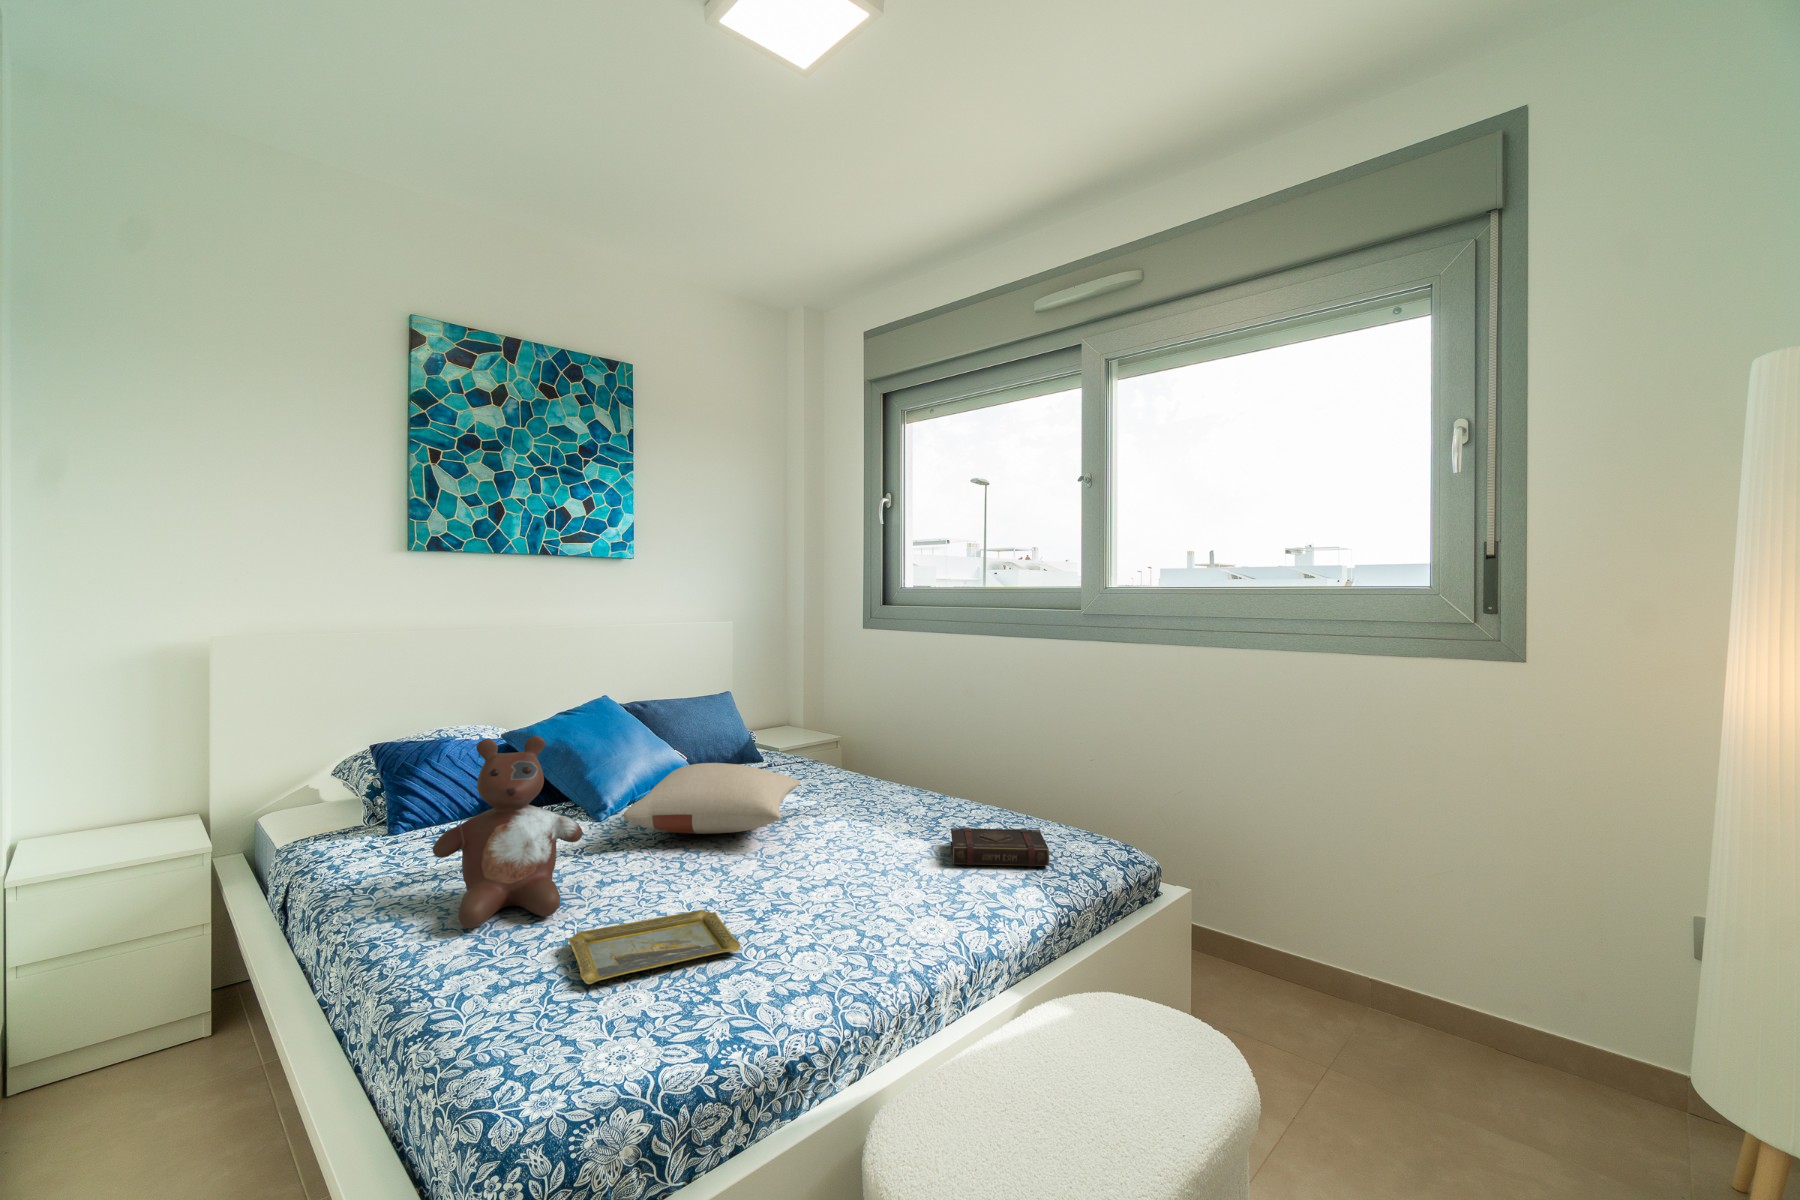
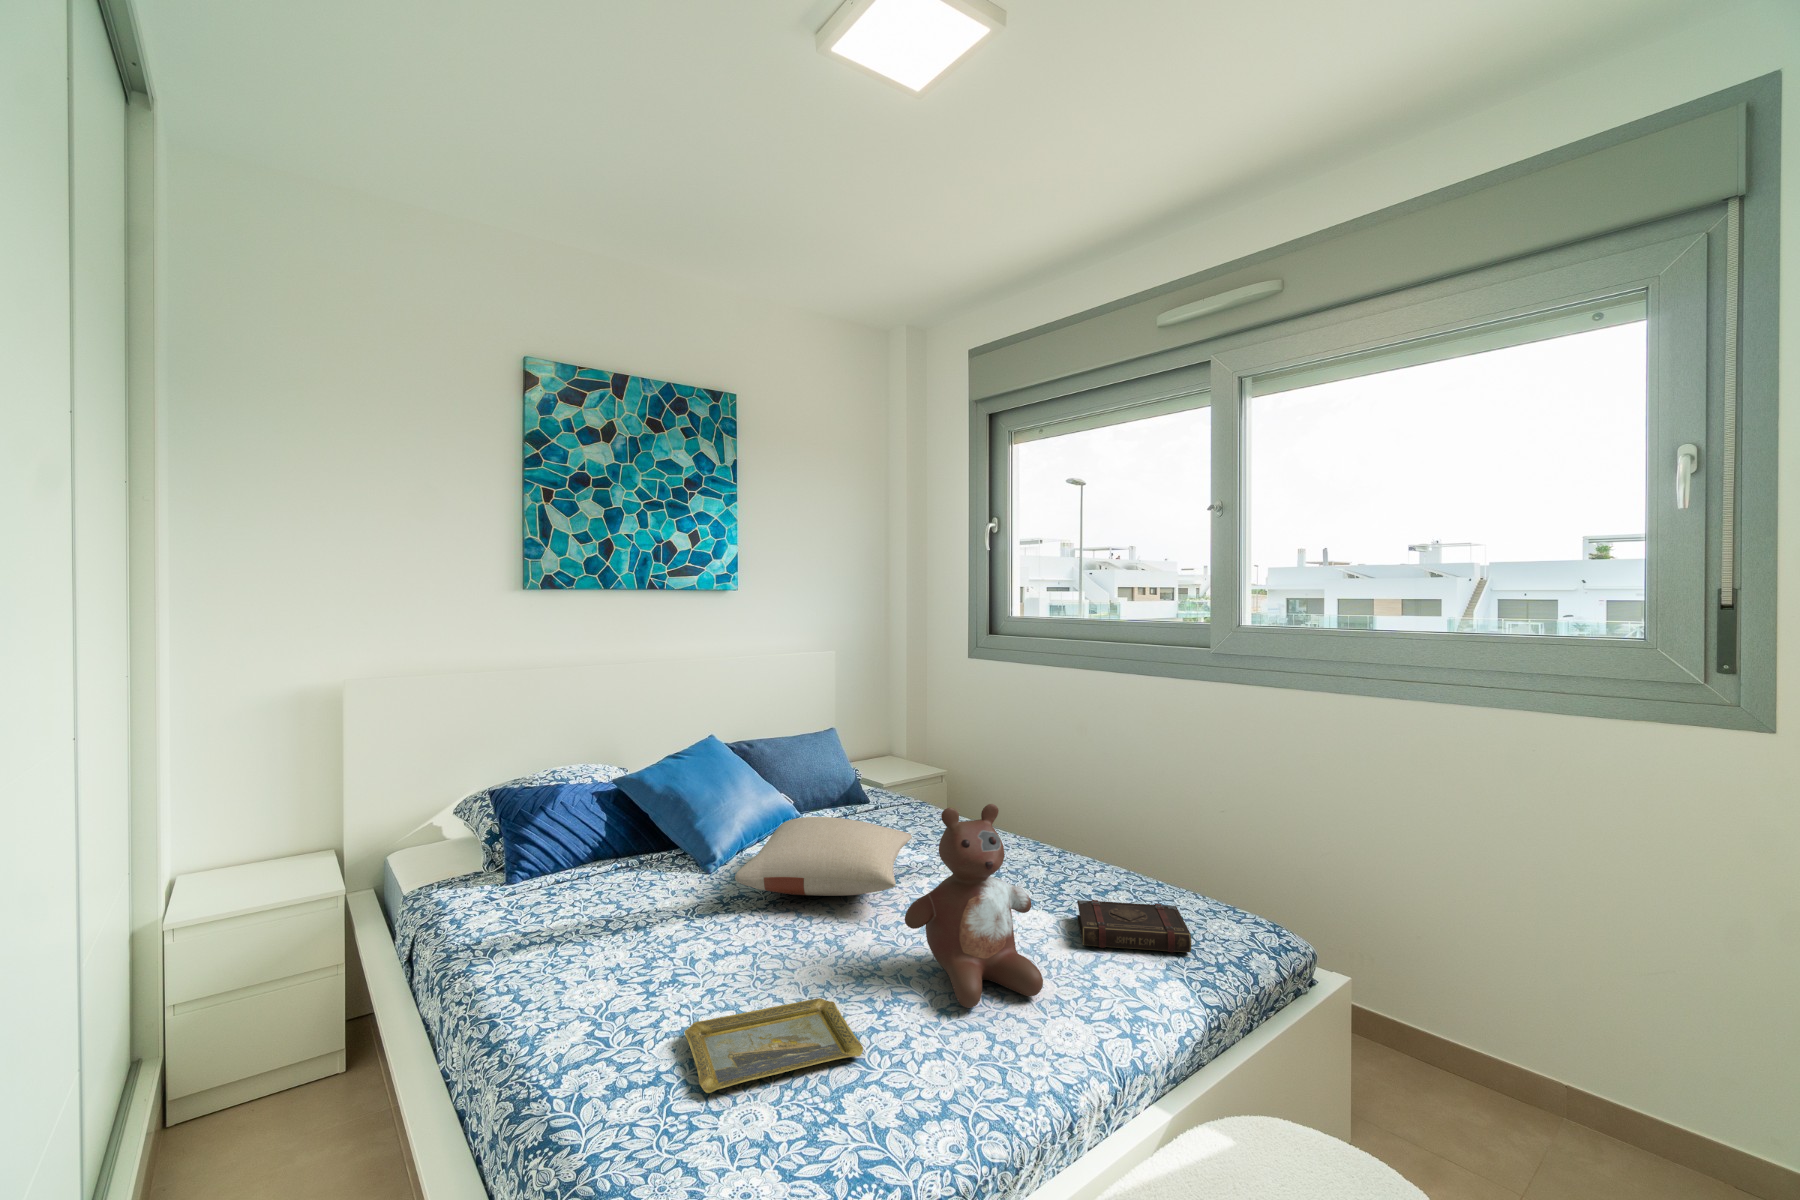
stuffed bear: present [433,736,583,928] -> present [905,804,1043,1008]

